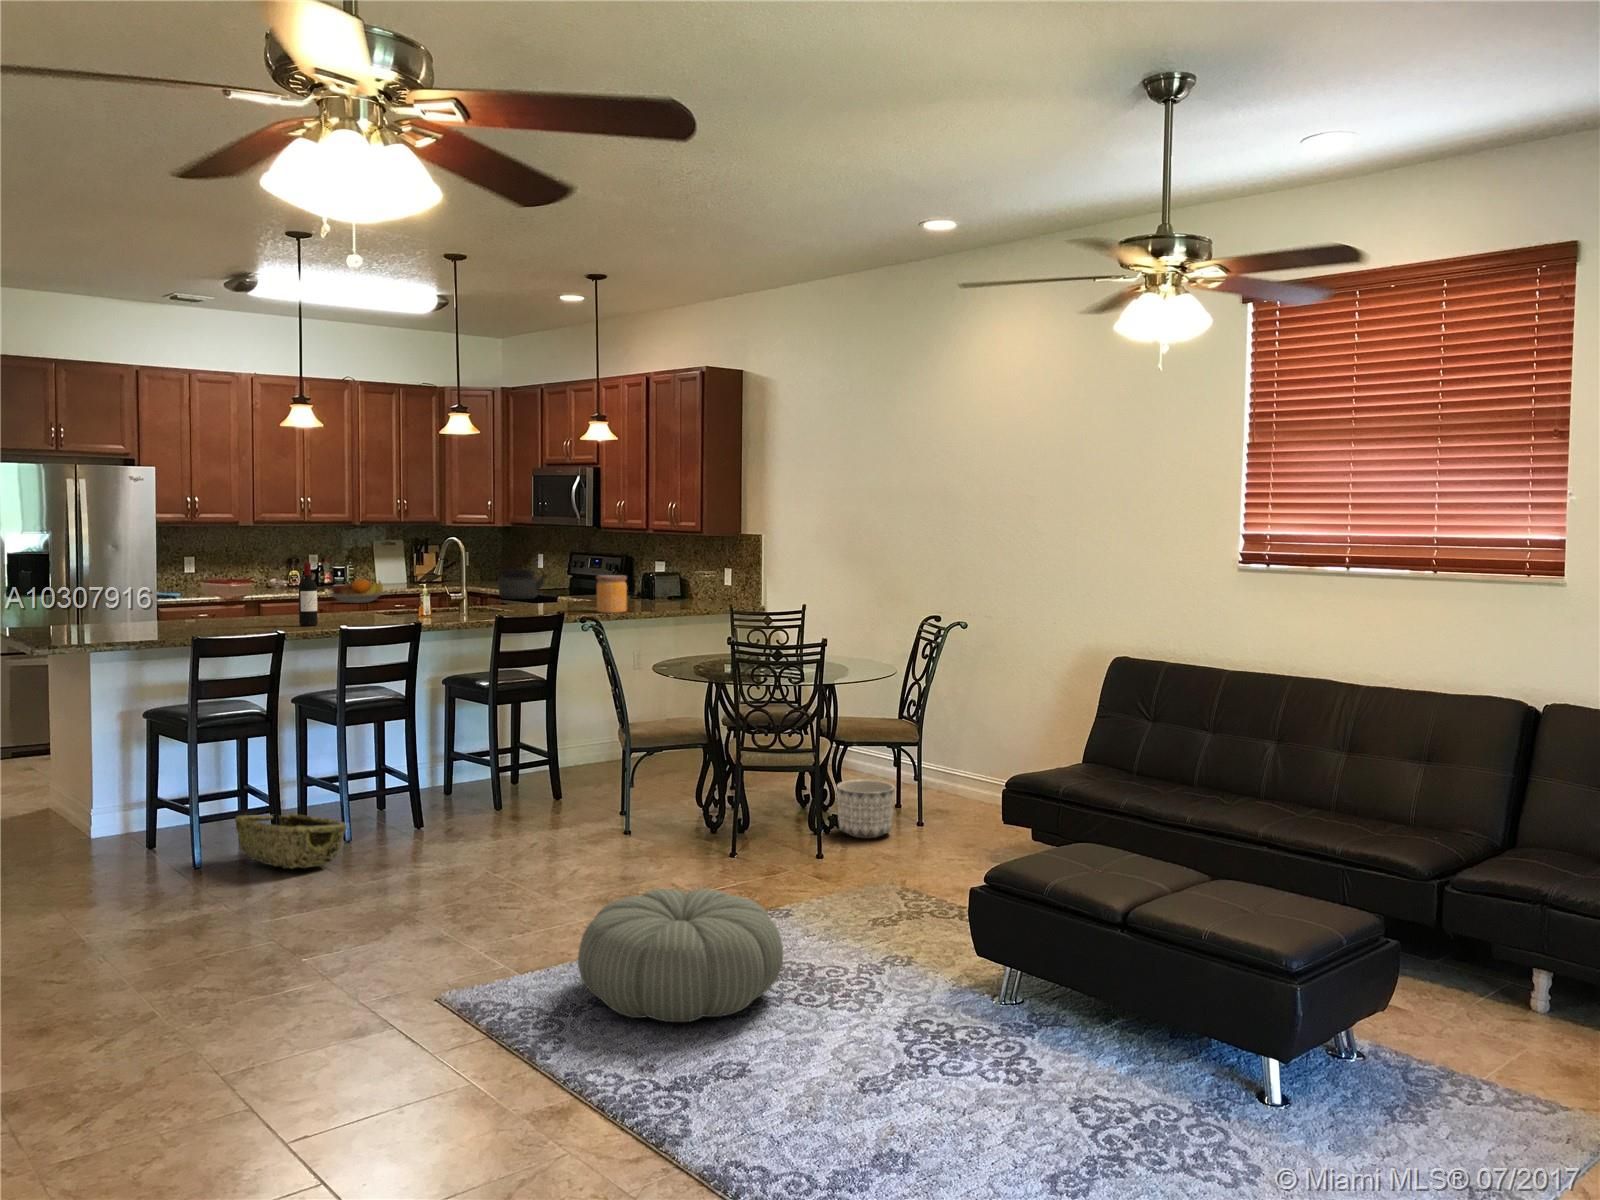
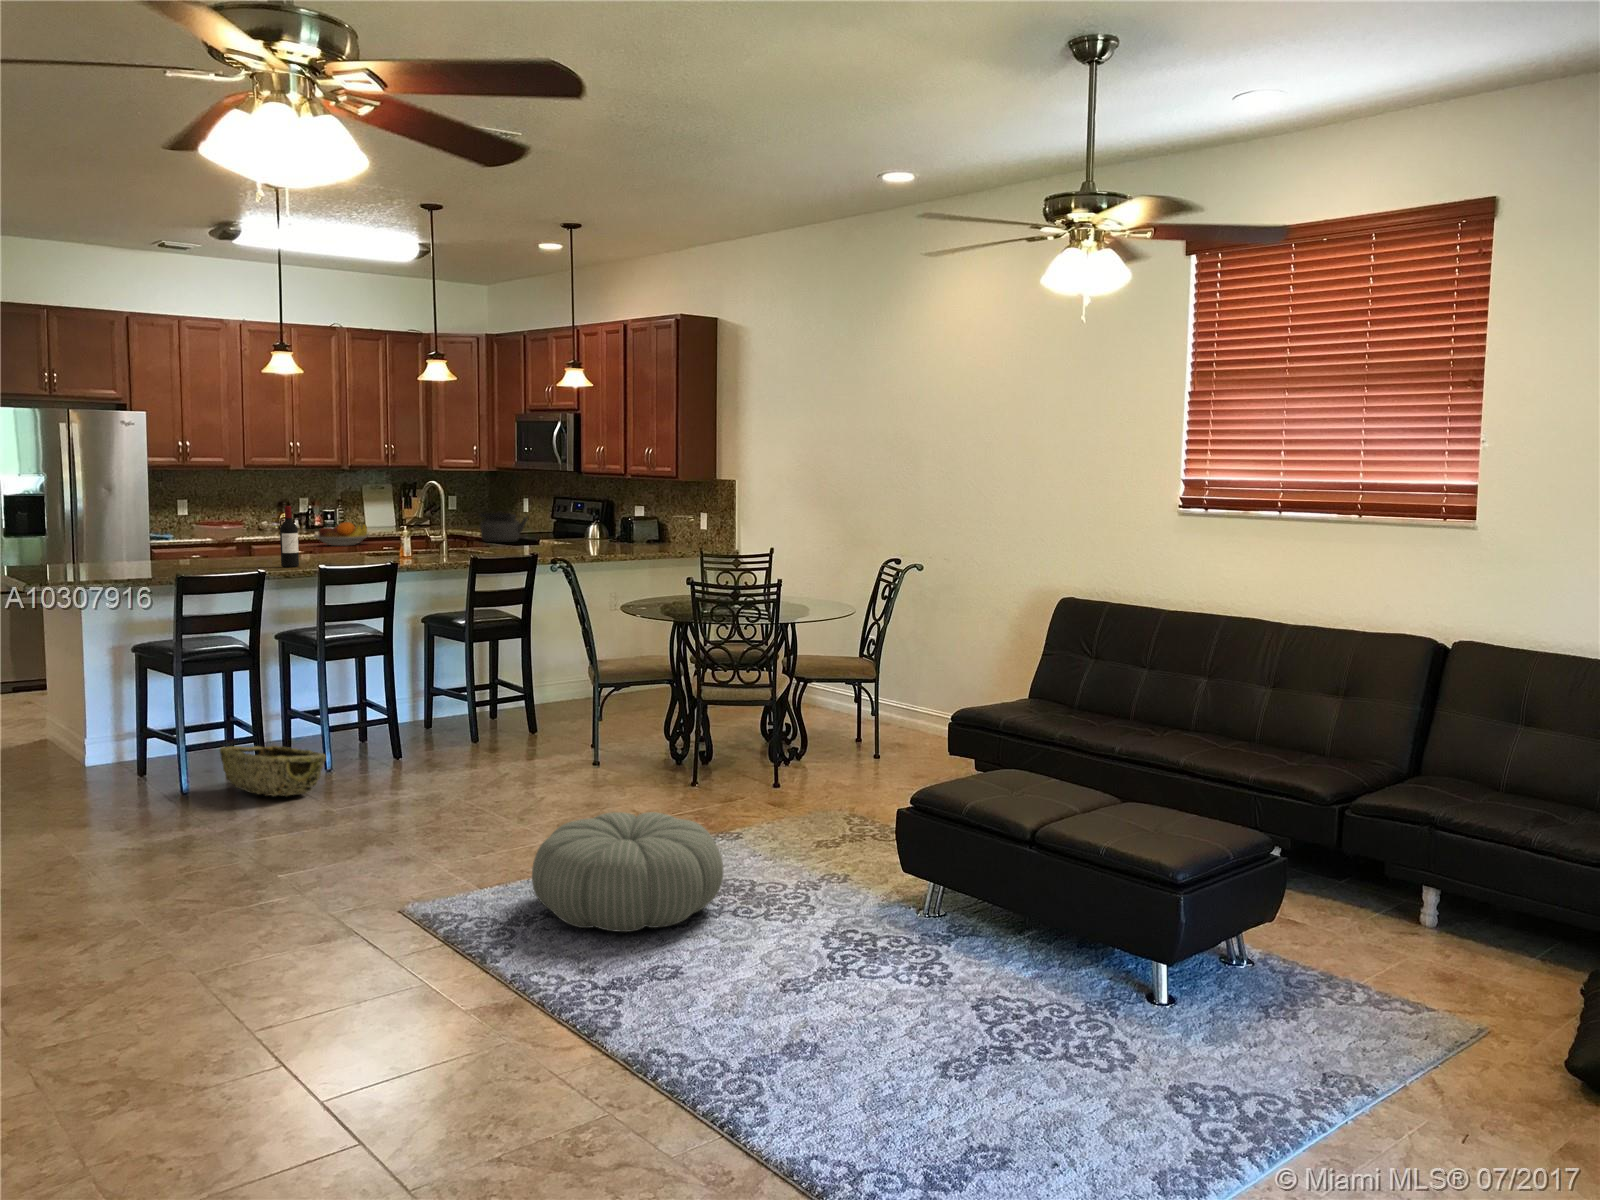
jar: present [597,575,627,613] -> none [572,519,602,555]
planter: present [837,780,895,838] -> none [797,716,853,771]

